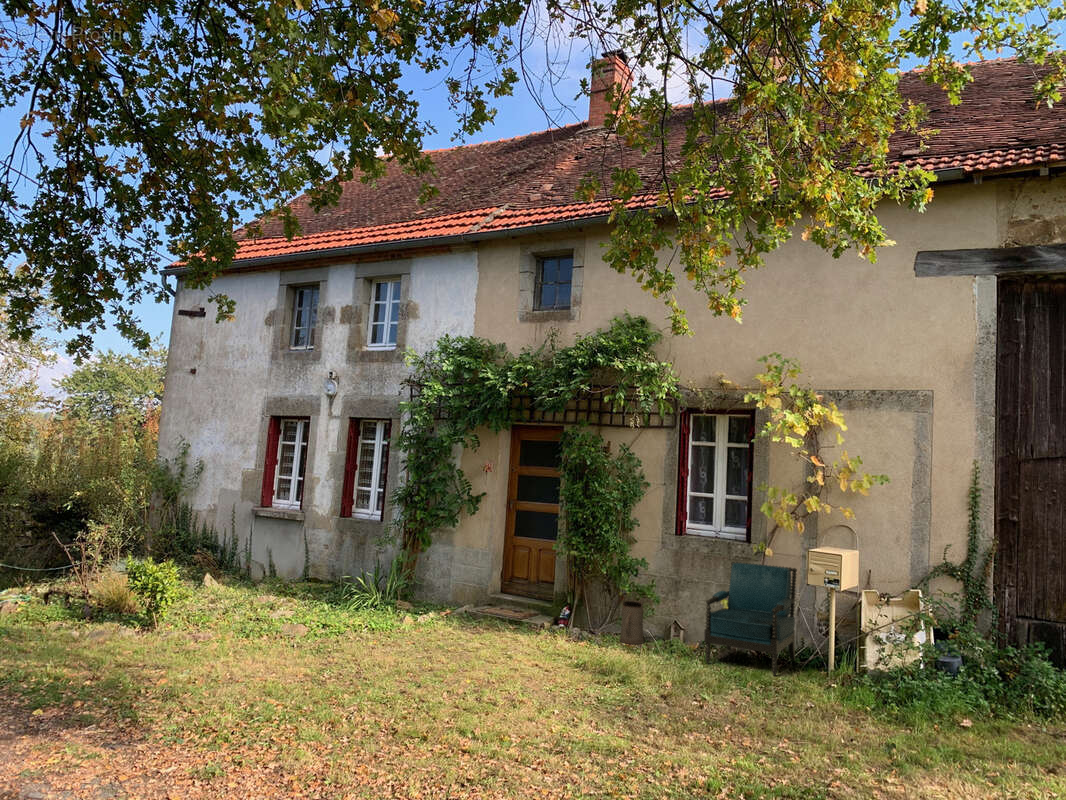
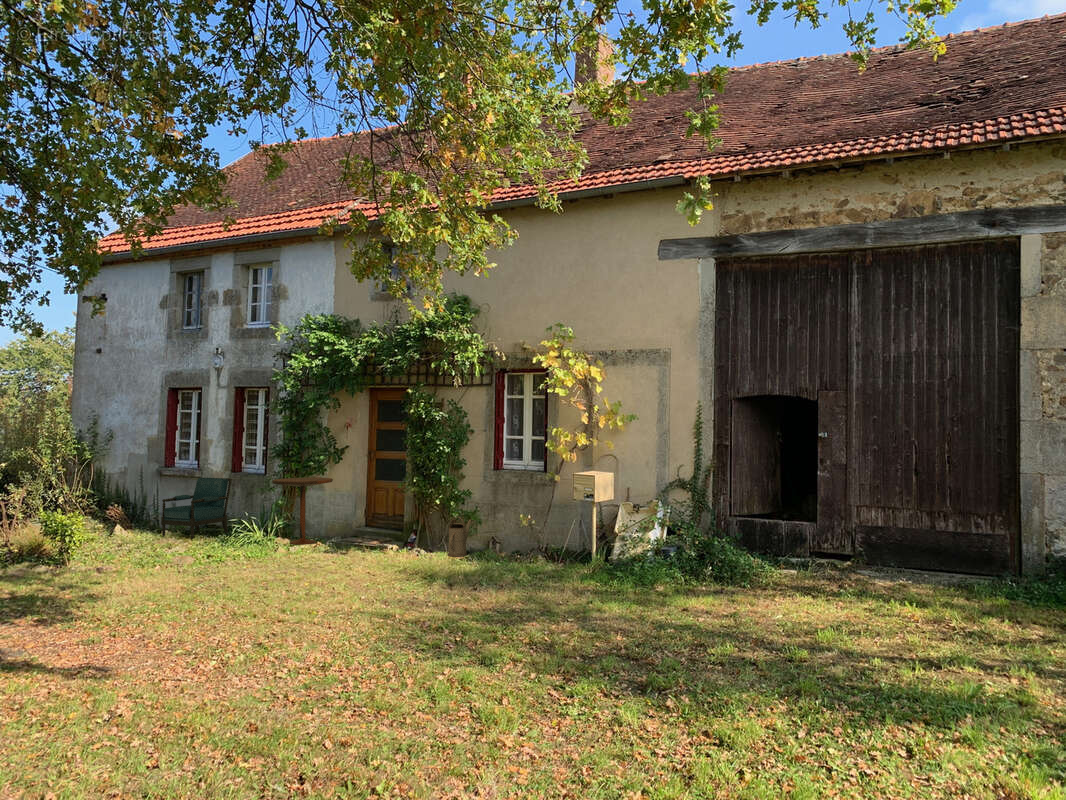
pedestal table: none [395,529,466,612] -> present [272,477,333,545]
chair: present [704,562,797,676] -> present [161,478,232,539]

